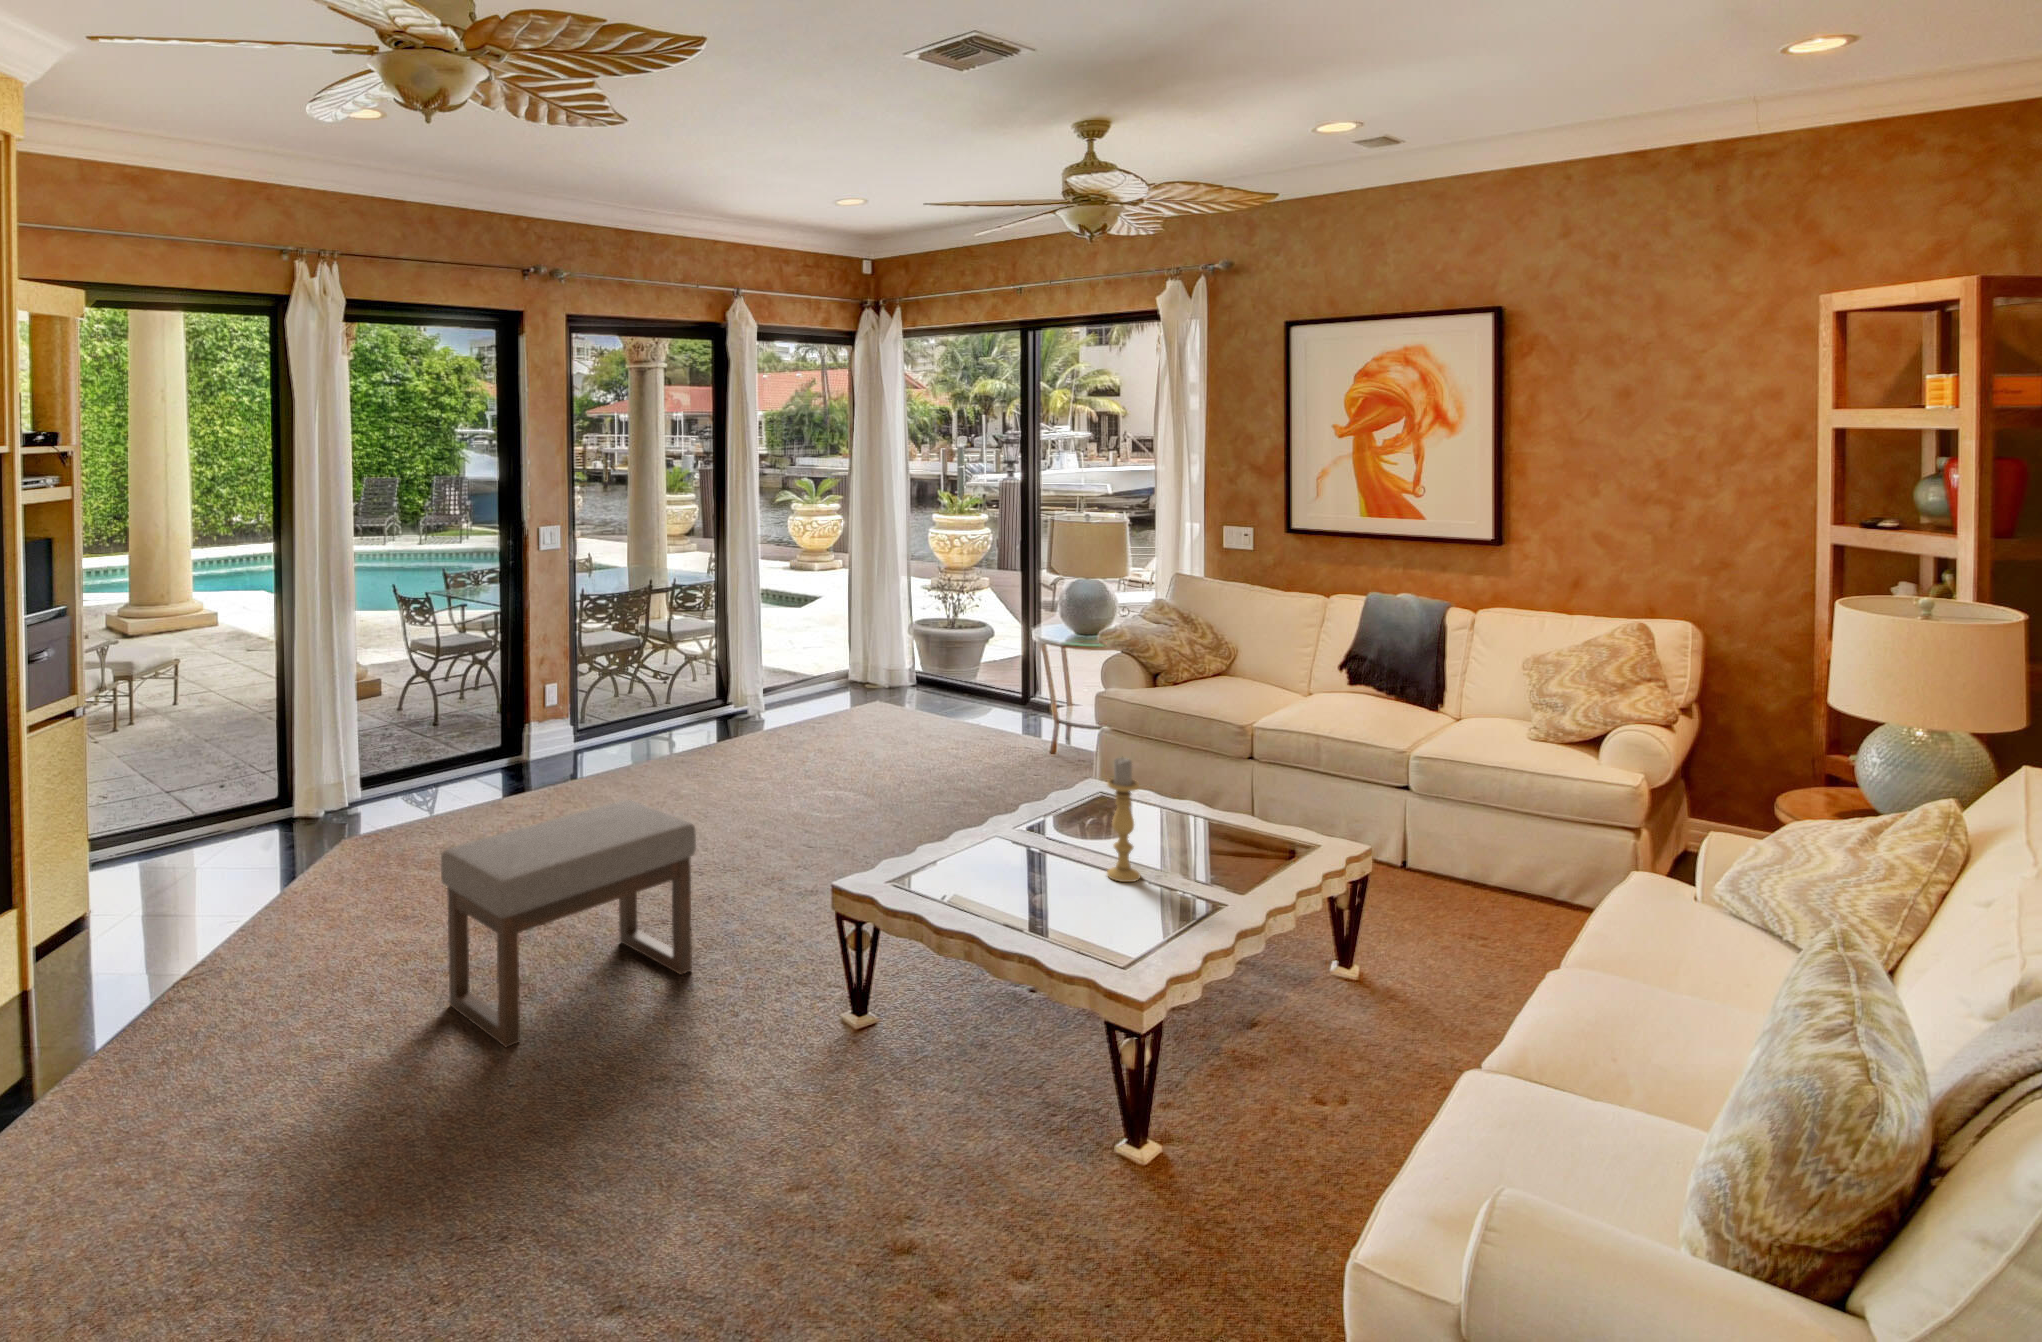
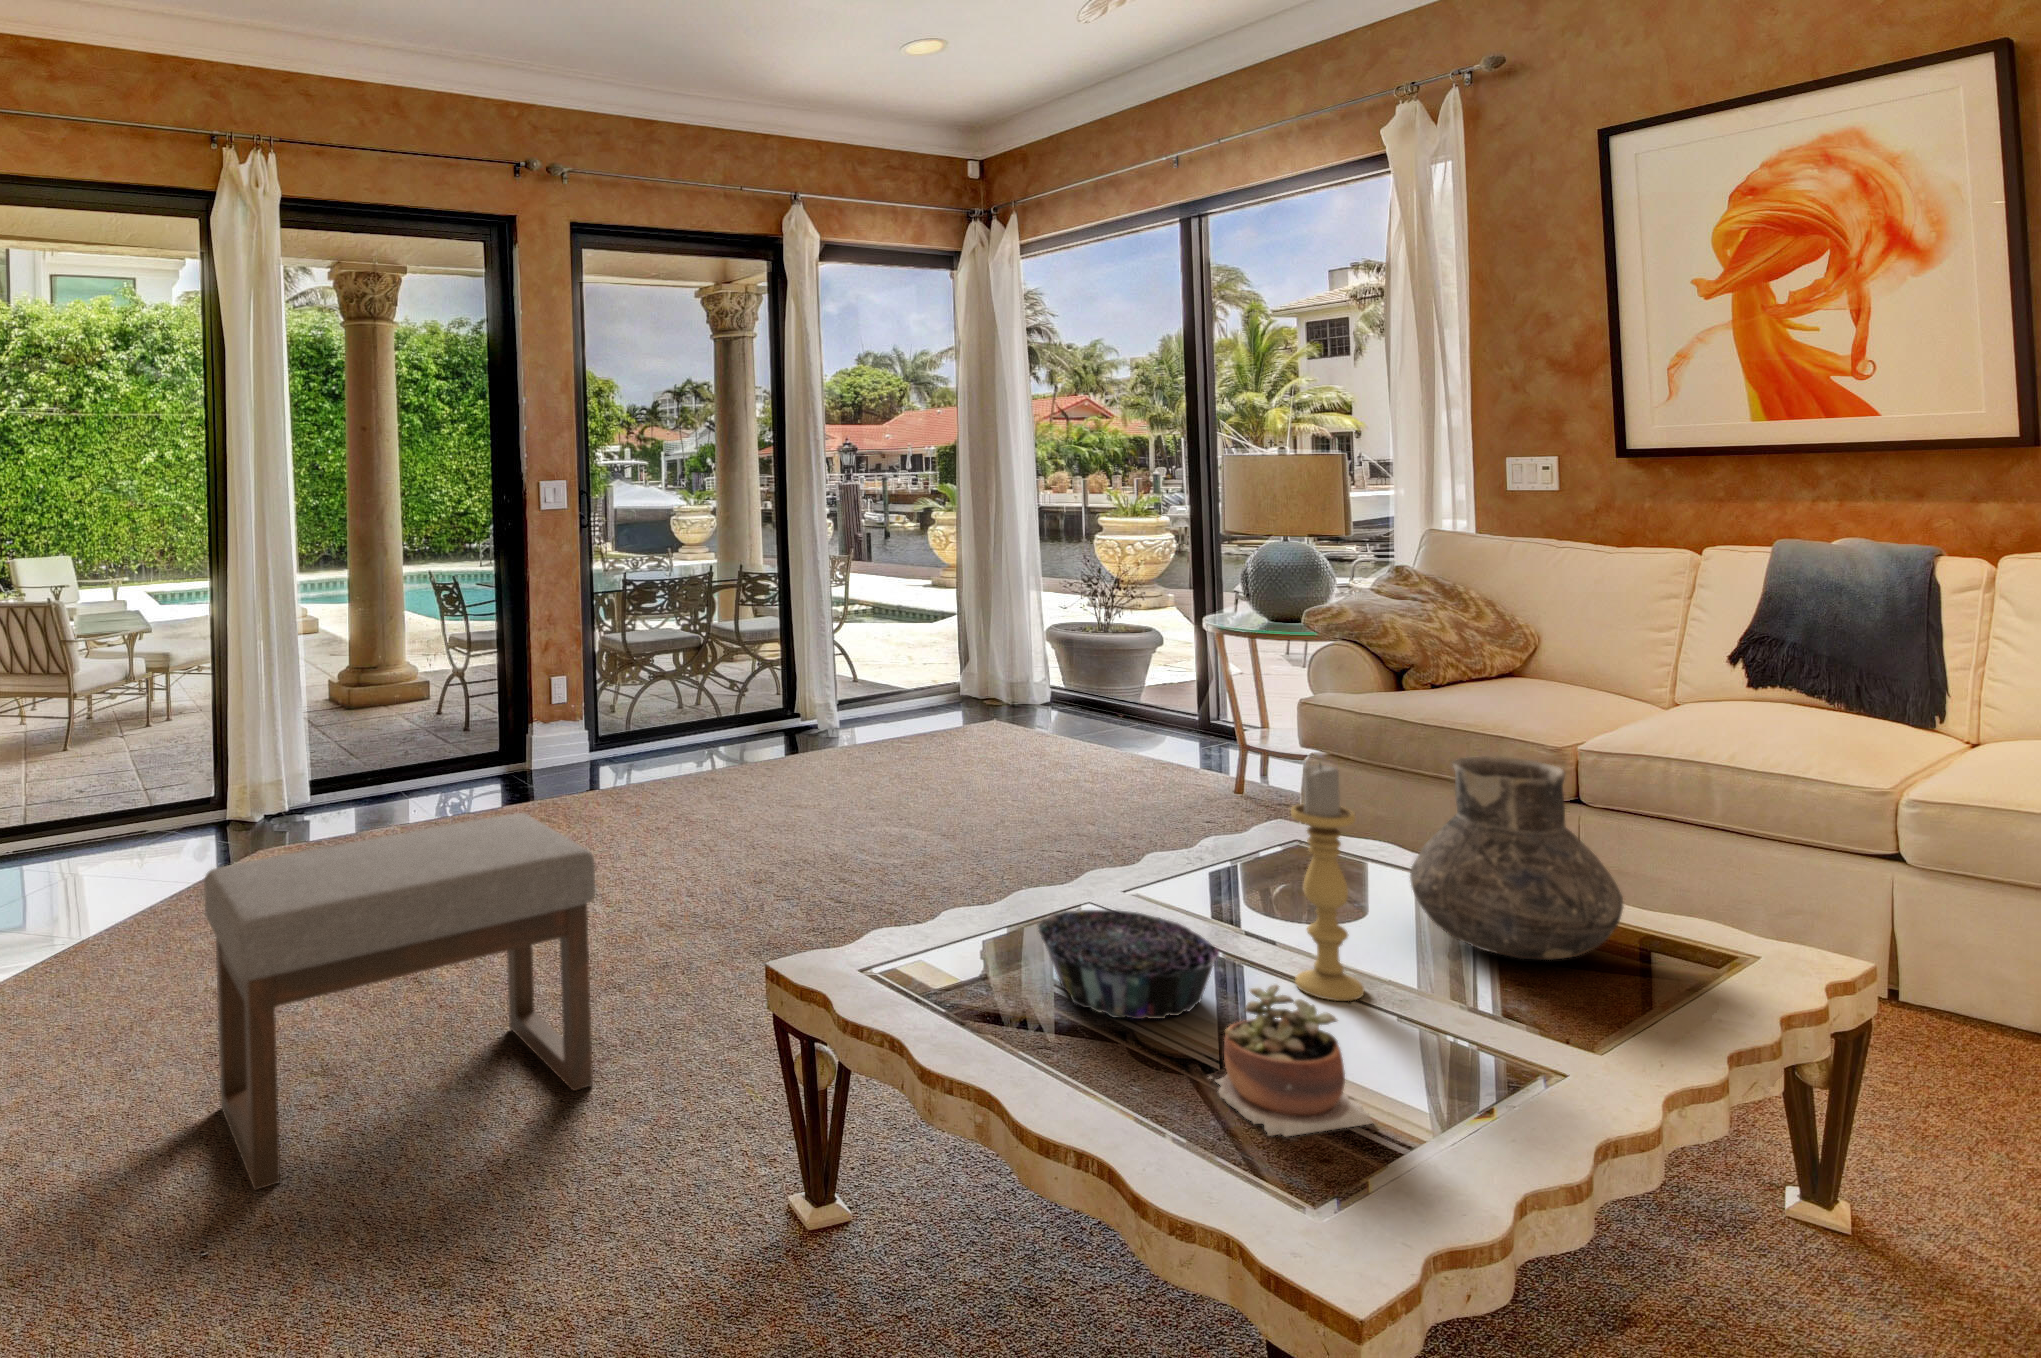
vase: none [1163,746,1264,854] -> present [1410,756,1623,960]
decorative bowl: none [974,841,1072,899] -> present [1037,910,1219,1019]
succulent plant: none [1069,874,1147,947] -> present [1209,985,1373,1136]

